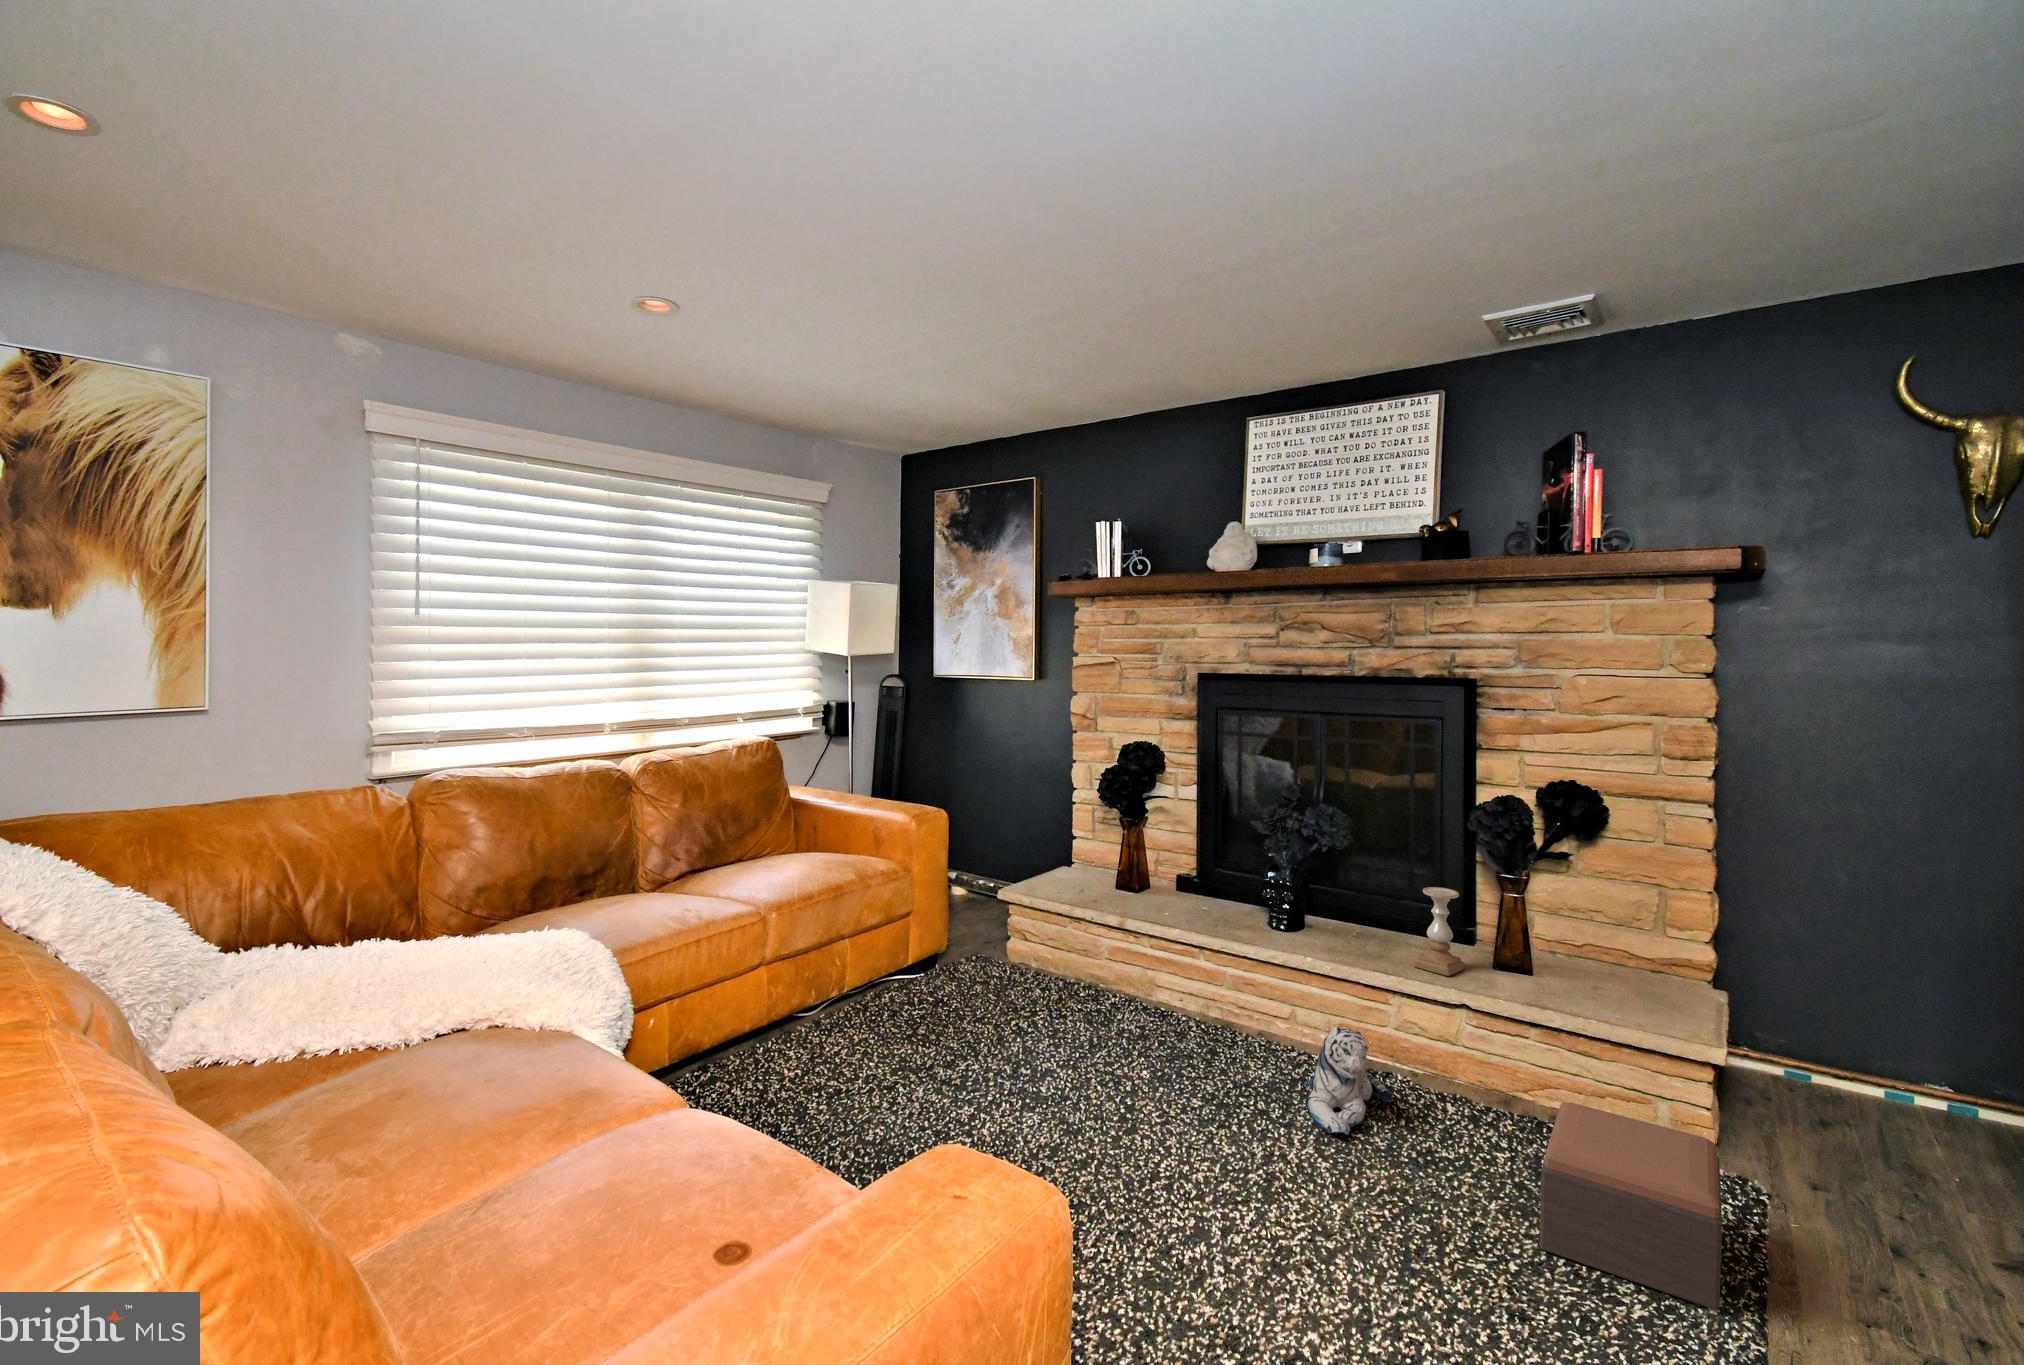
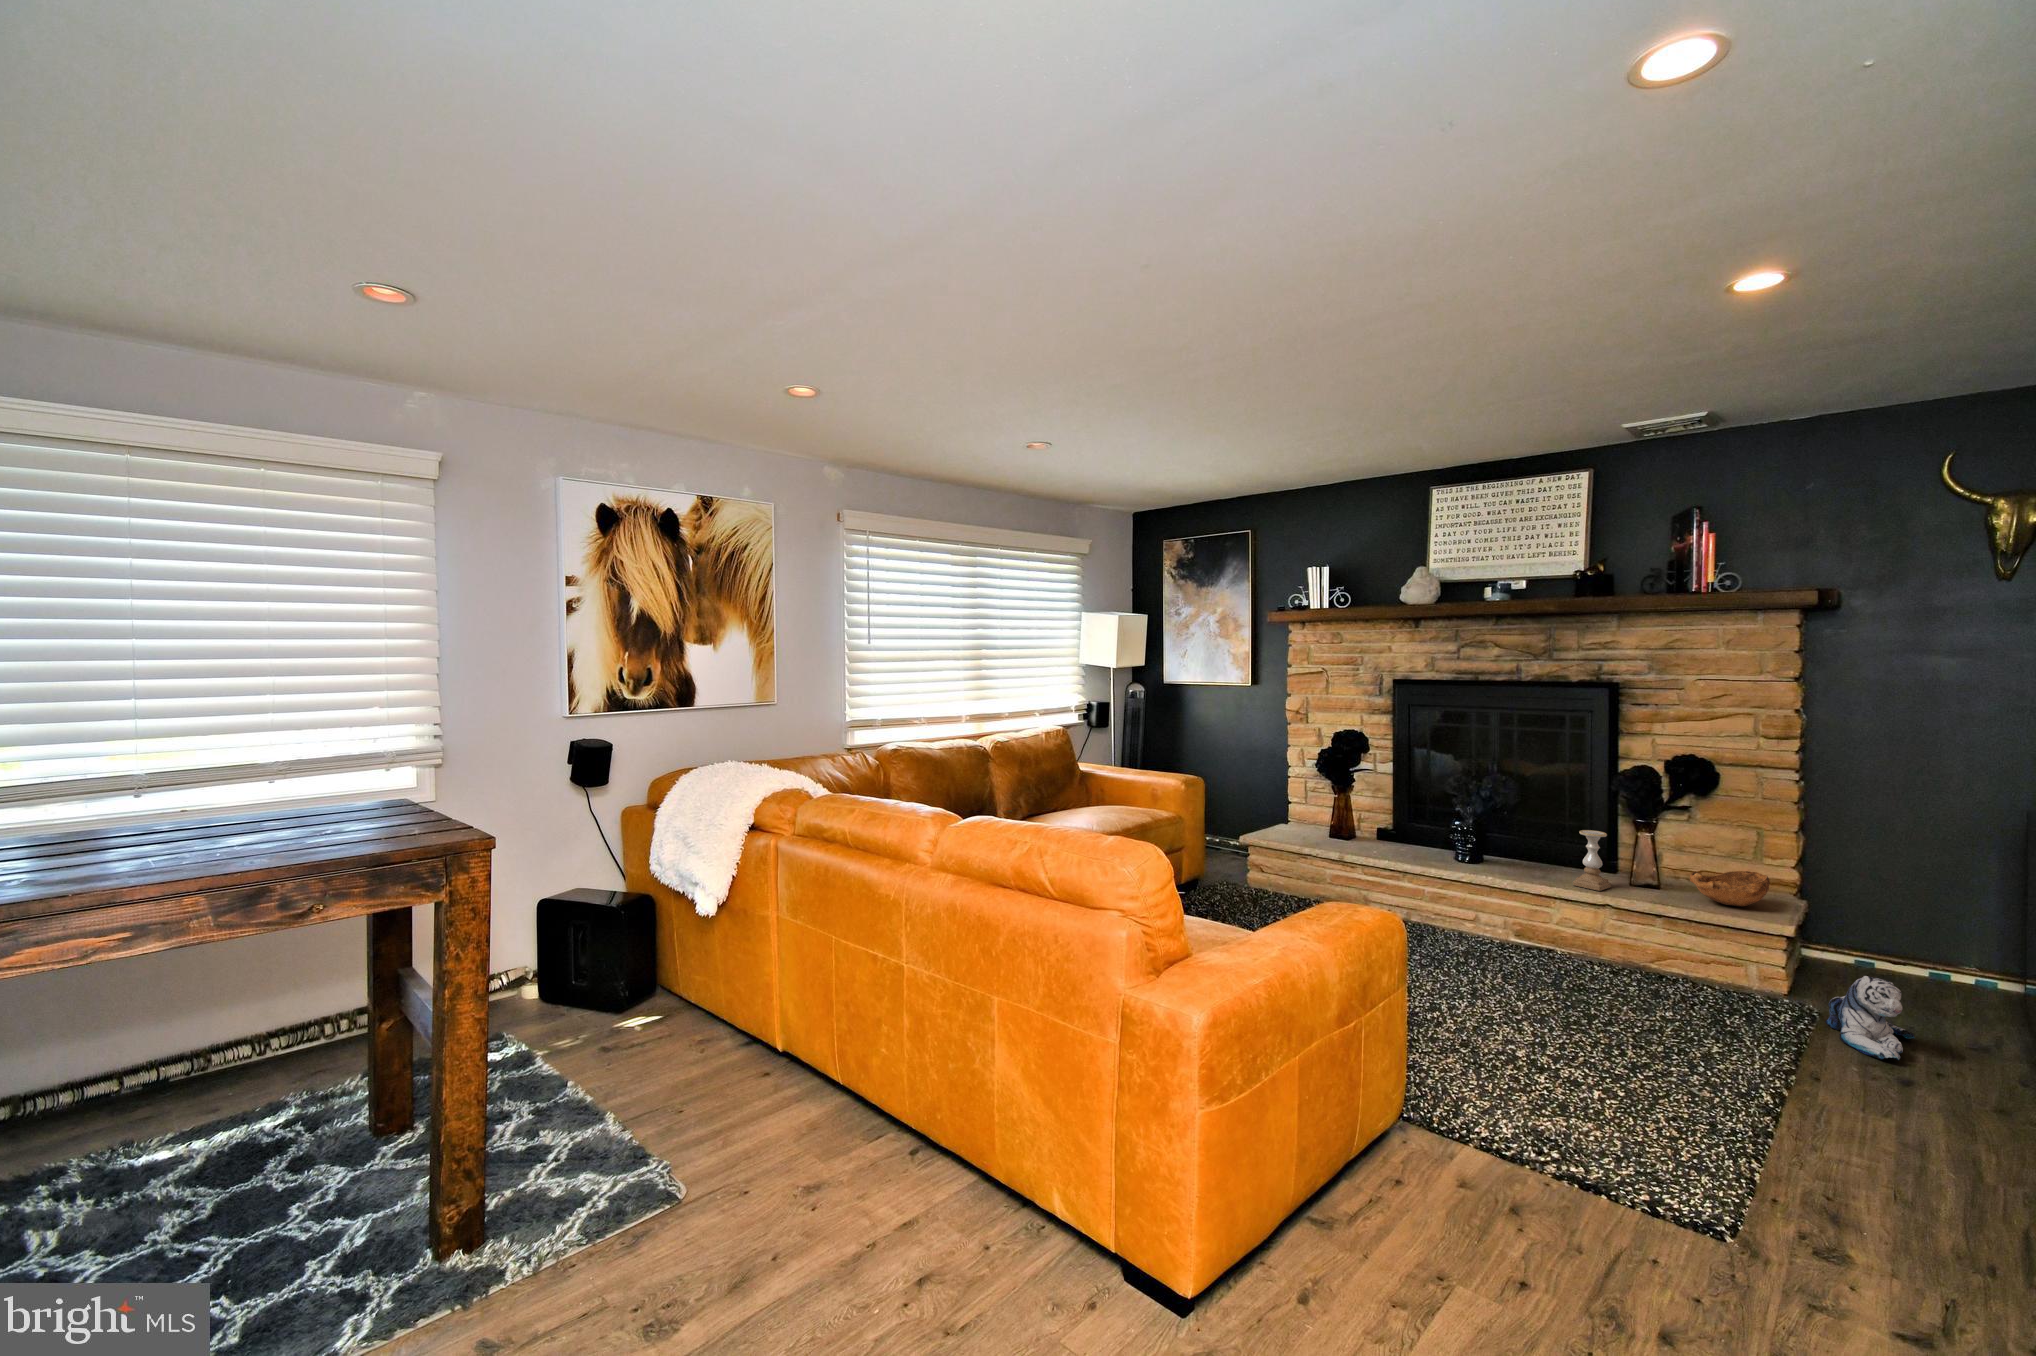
wooden bowl: none [1568,946,1675,1000] -> present [1690,871,1770,907]
plush toy: present [1307,1027,1392,1135] -> present [1825,976,1915,1060]
footstool: present [1539,1102,1722,1310] -> none [1669,959,1792,1069]

